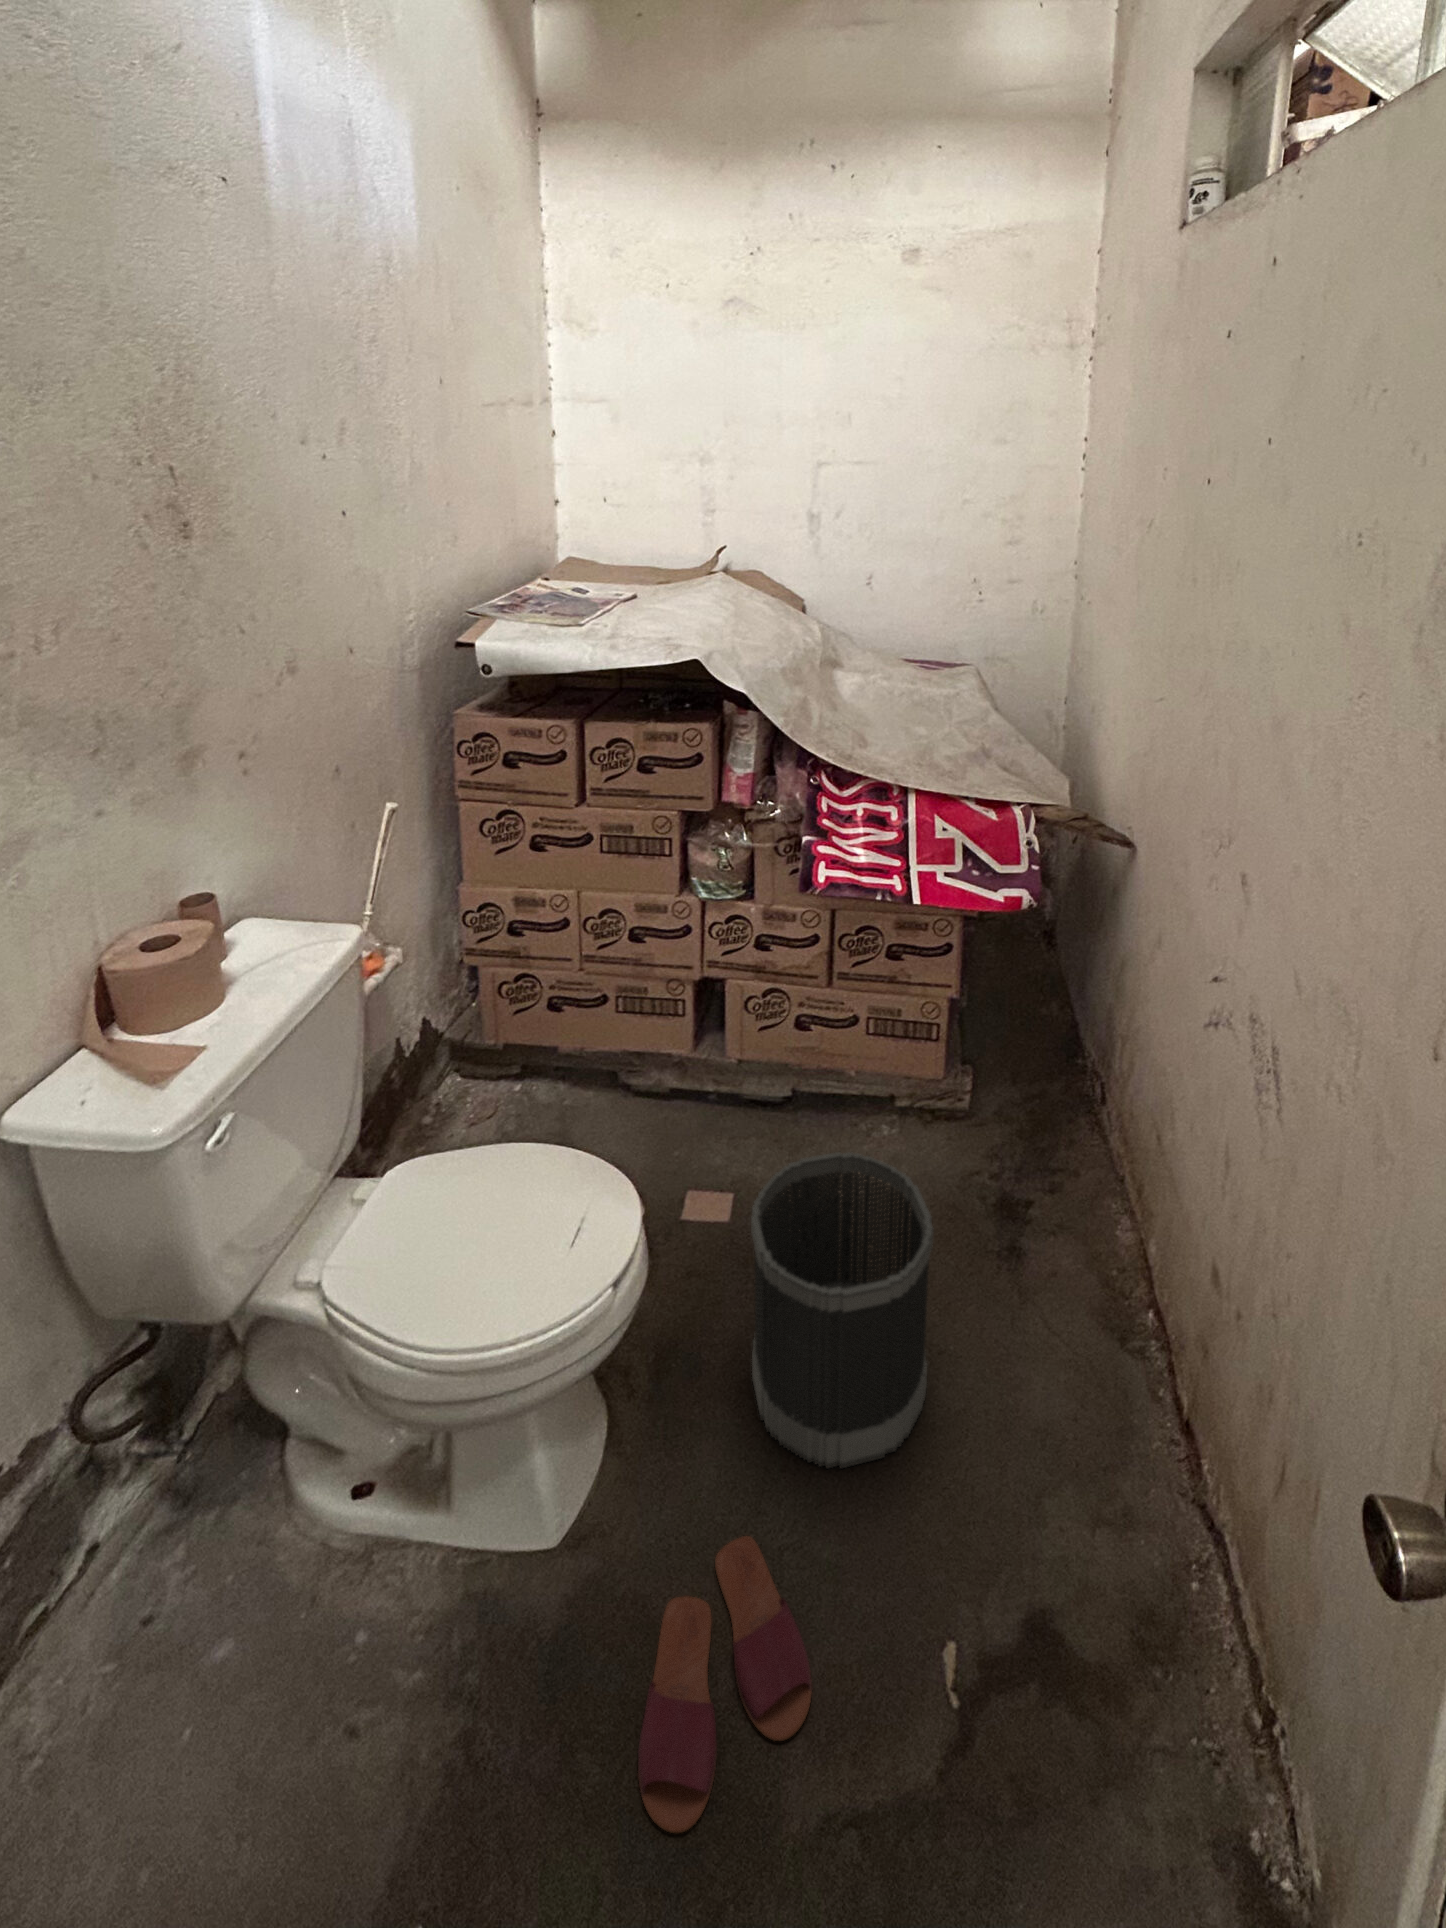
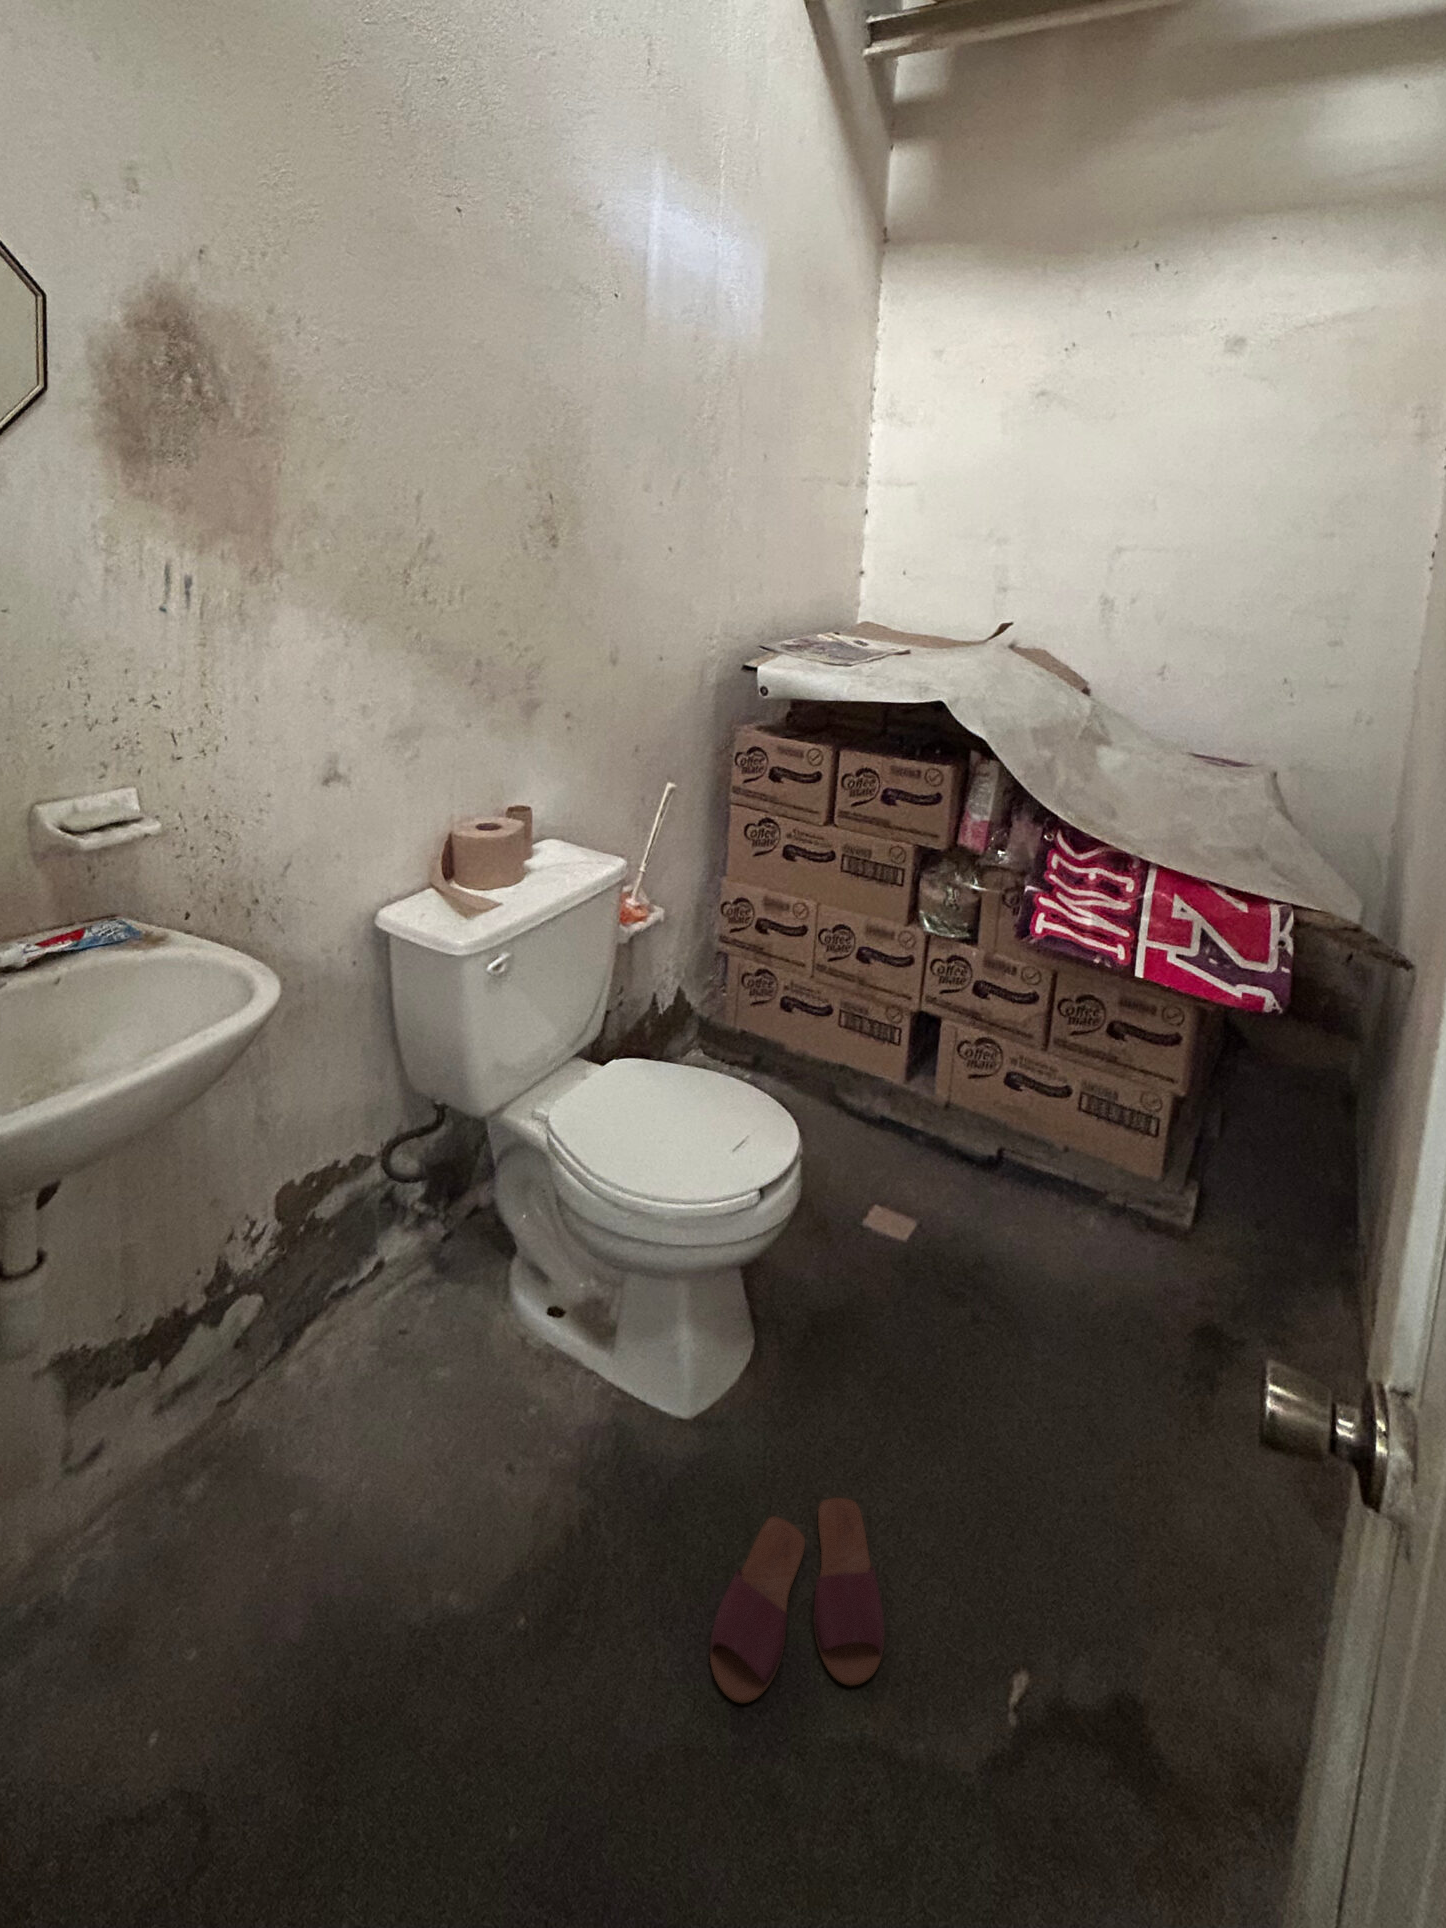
wastebasket: present [751,1152,934,1468] -> none [891,1176,1090,1502]

